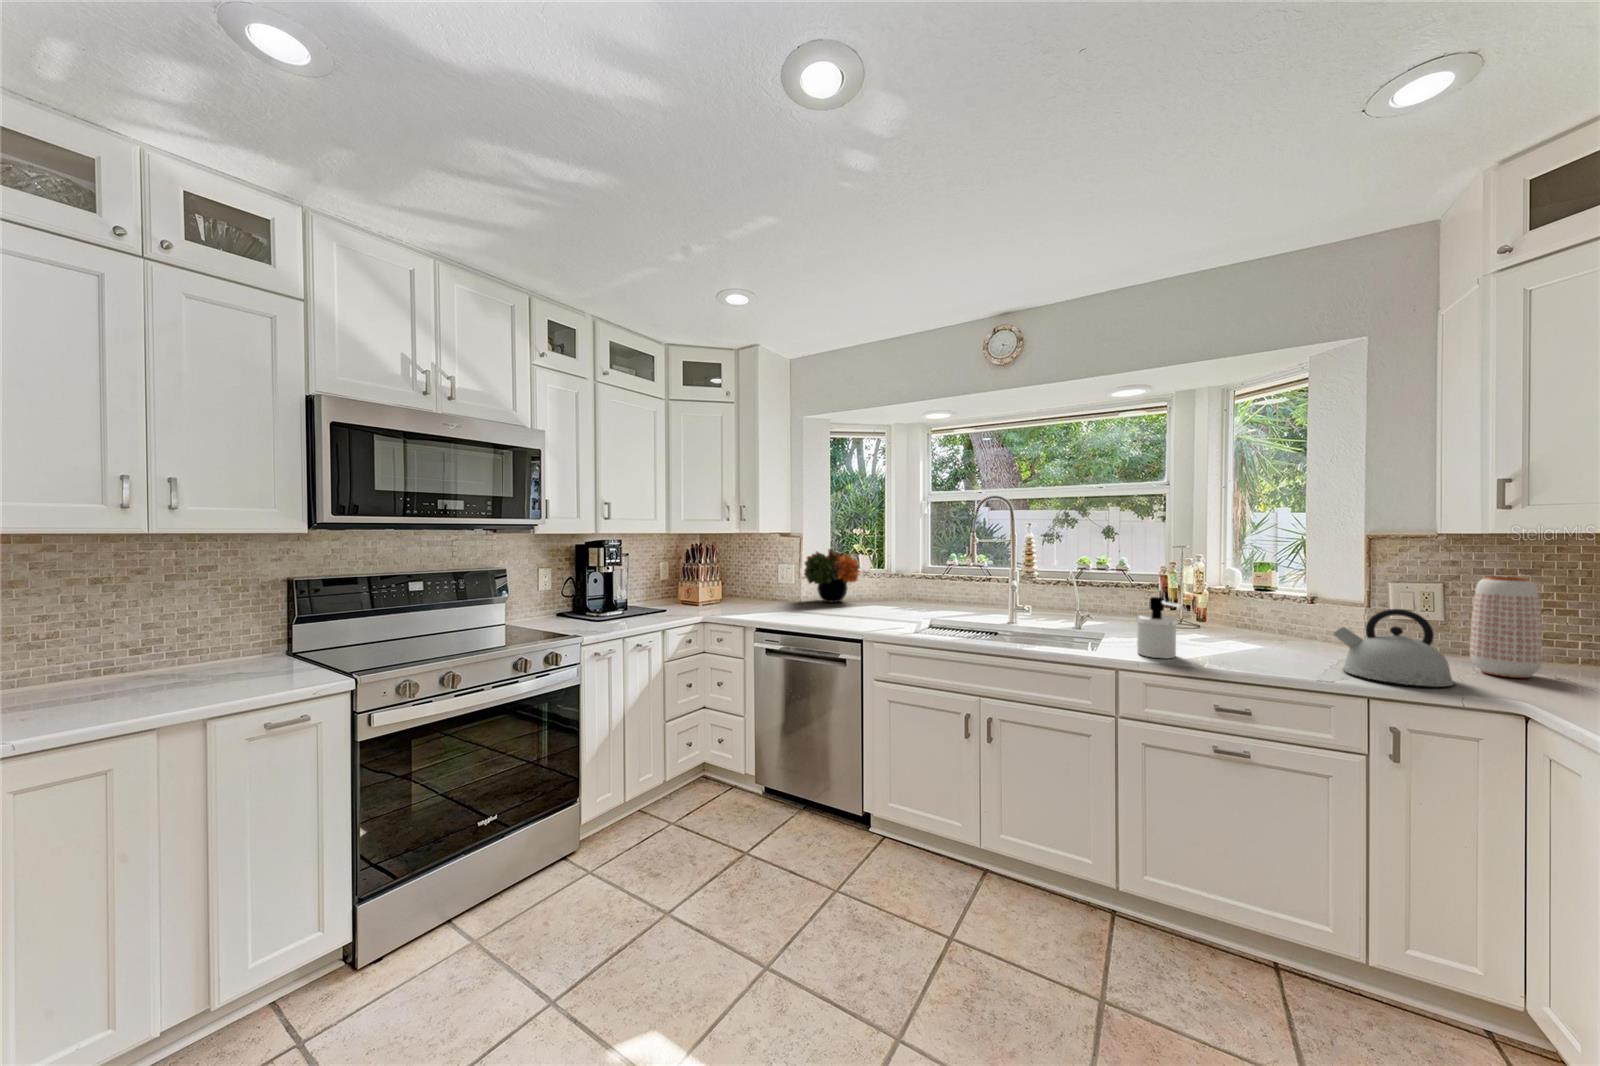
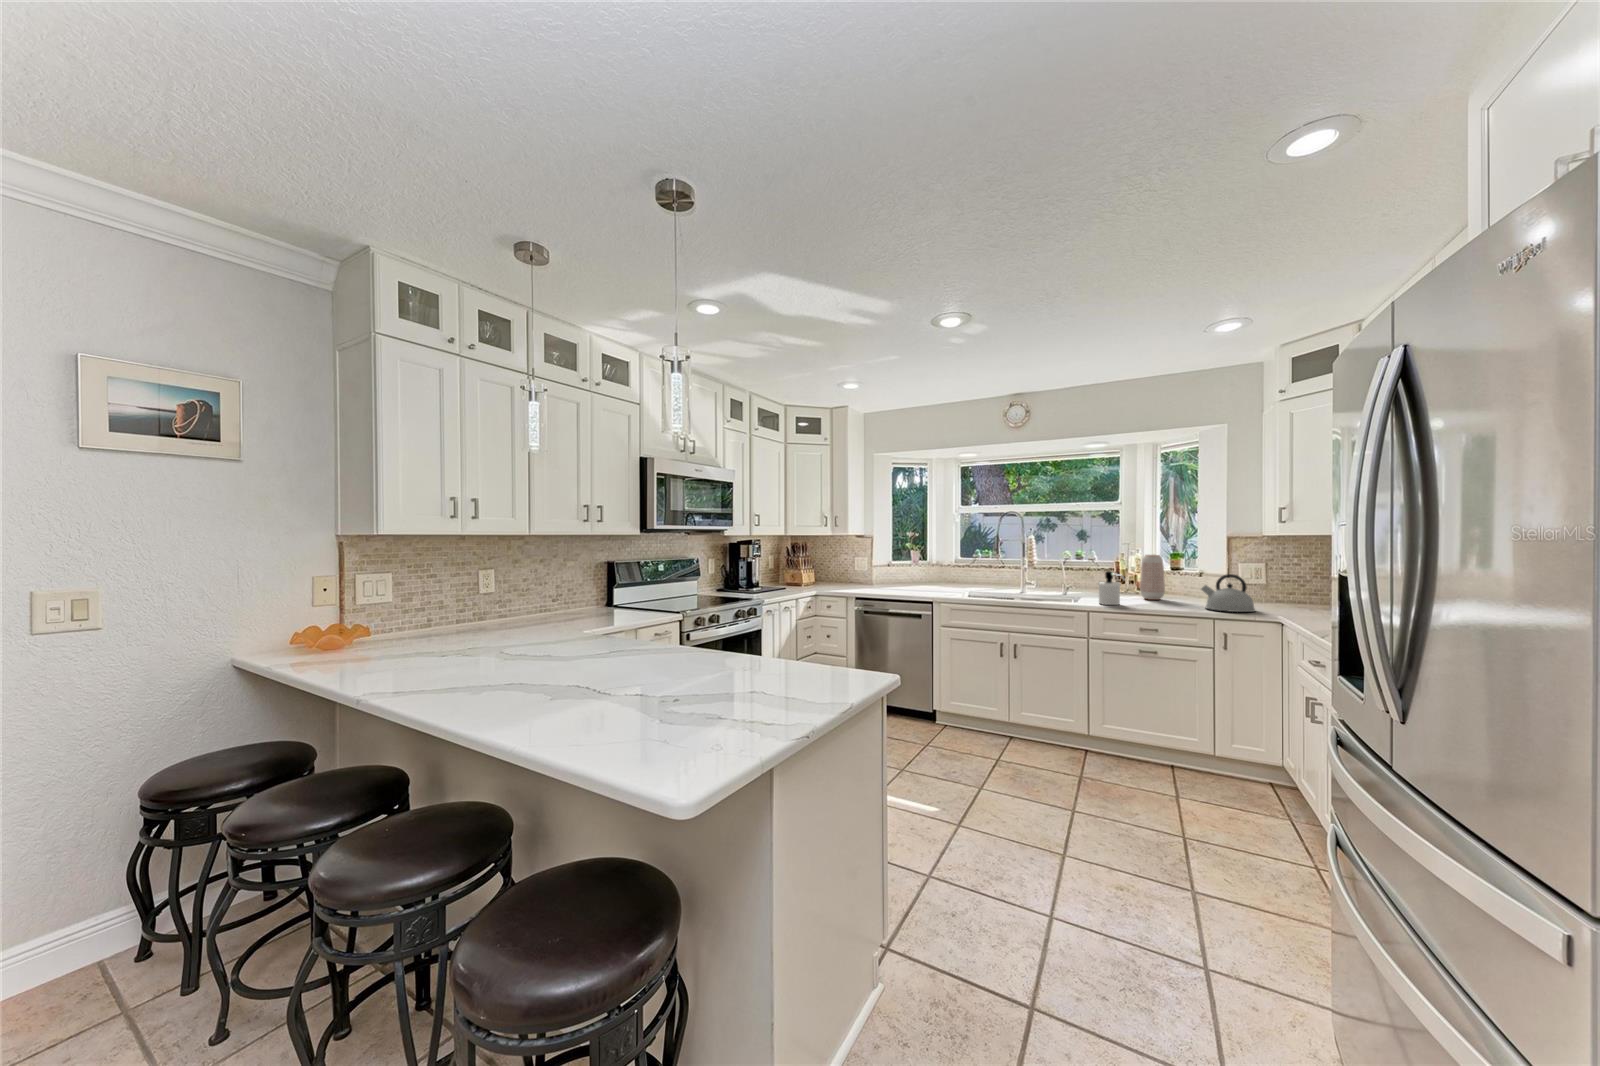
flower arrangement: present [804,549,861,602] -> none [875,547,917,584]
vase: present [1470,576,1542,678] -> present [1140,555,1165,600]

